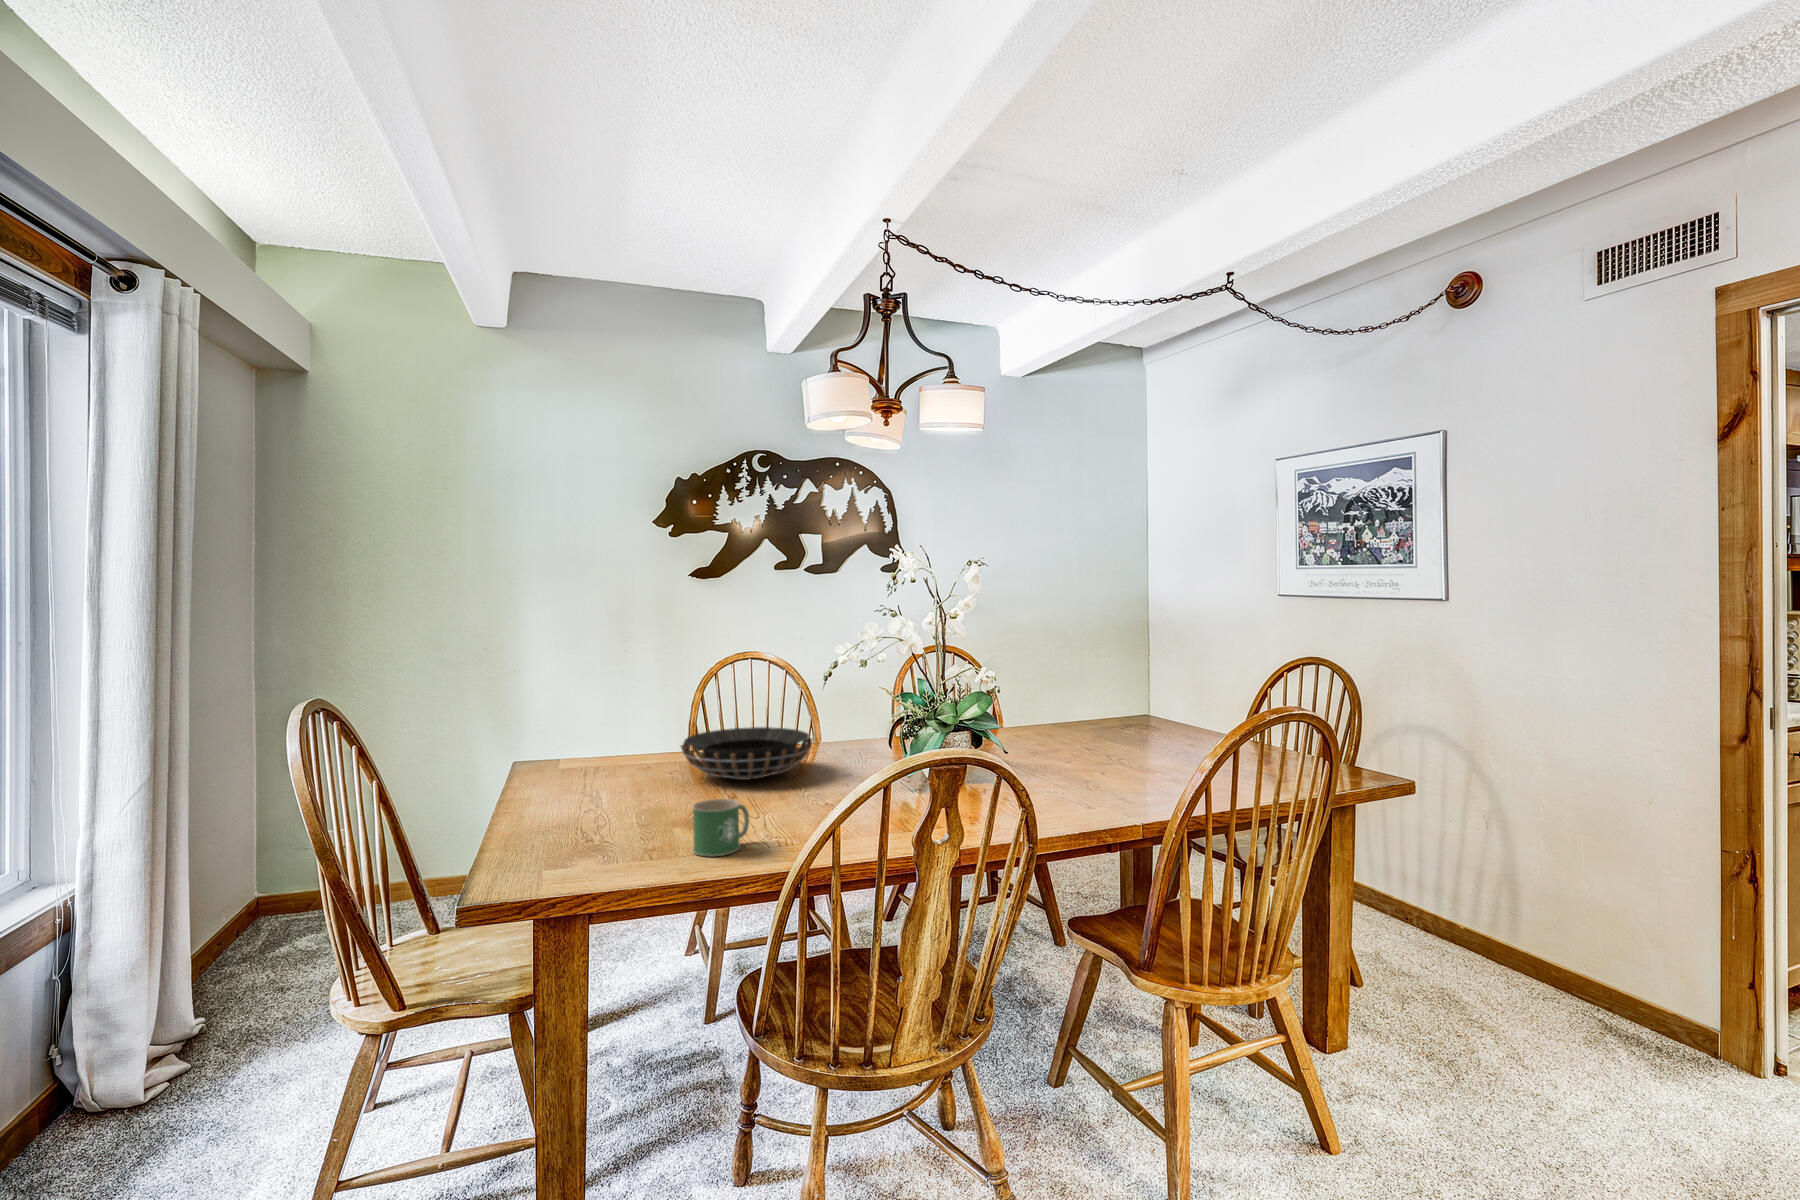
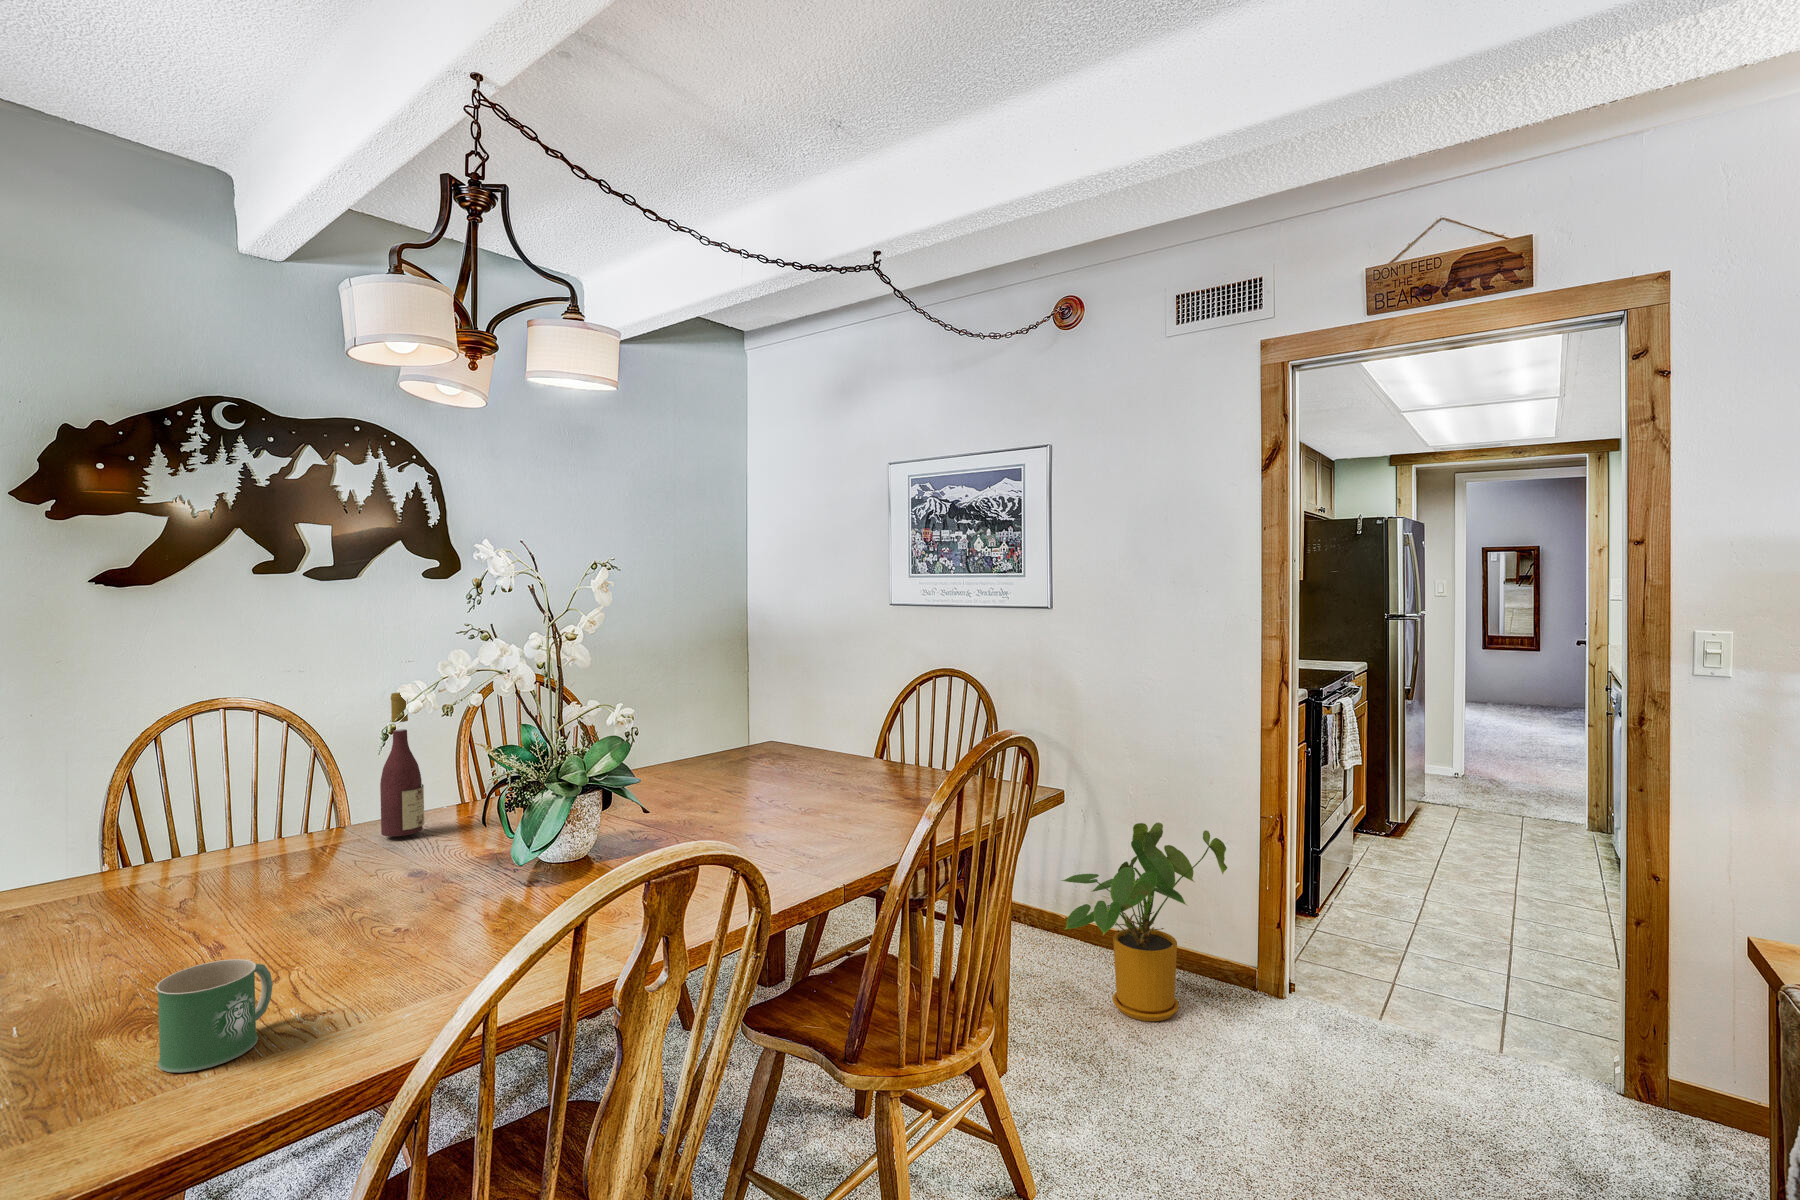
wine bottle: none [832,653,860,757] -> present [380,692,424,836]
decorative bowl: present [680,727,812,780] -> none [101,811,356,907]
house plant: none [1433,835,1663,1048] -> present [1062,822,1227,1021]

